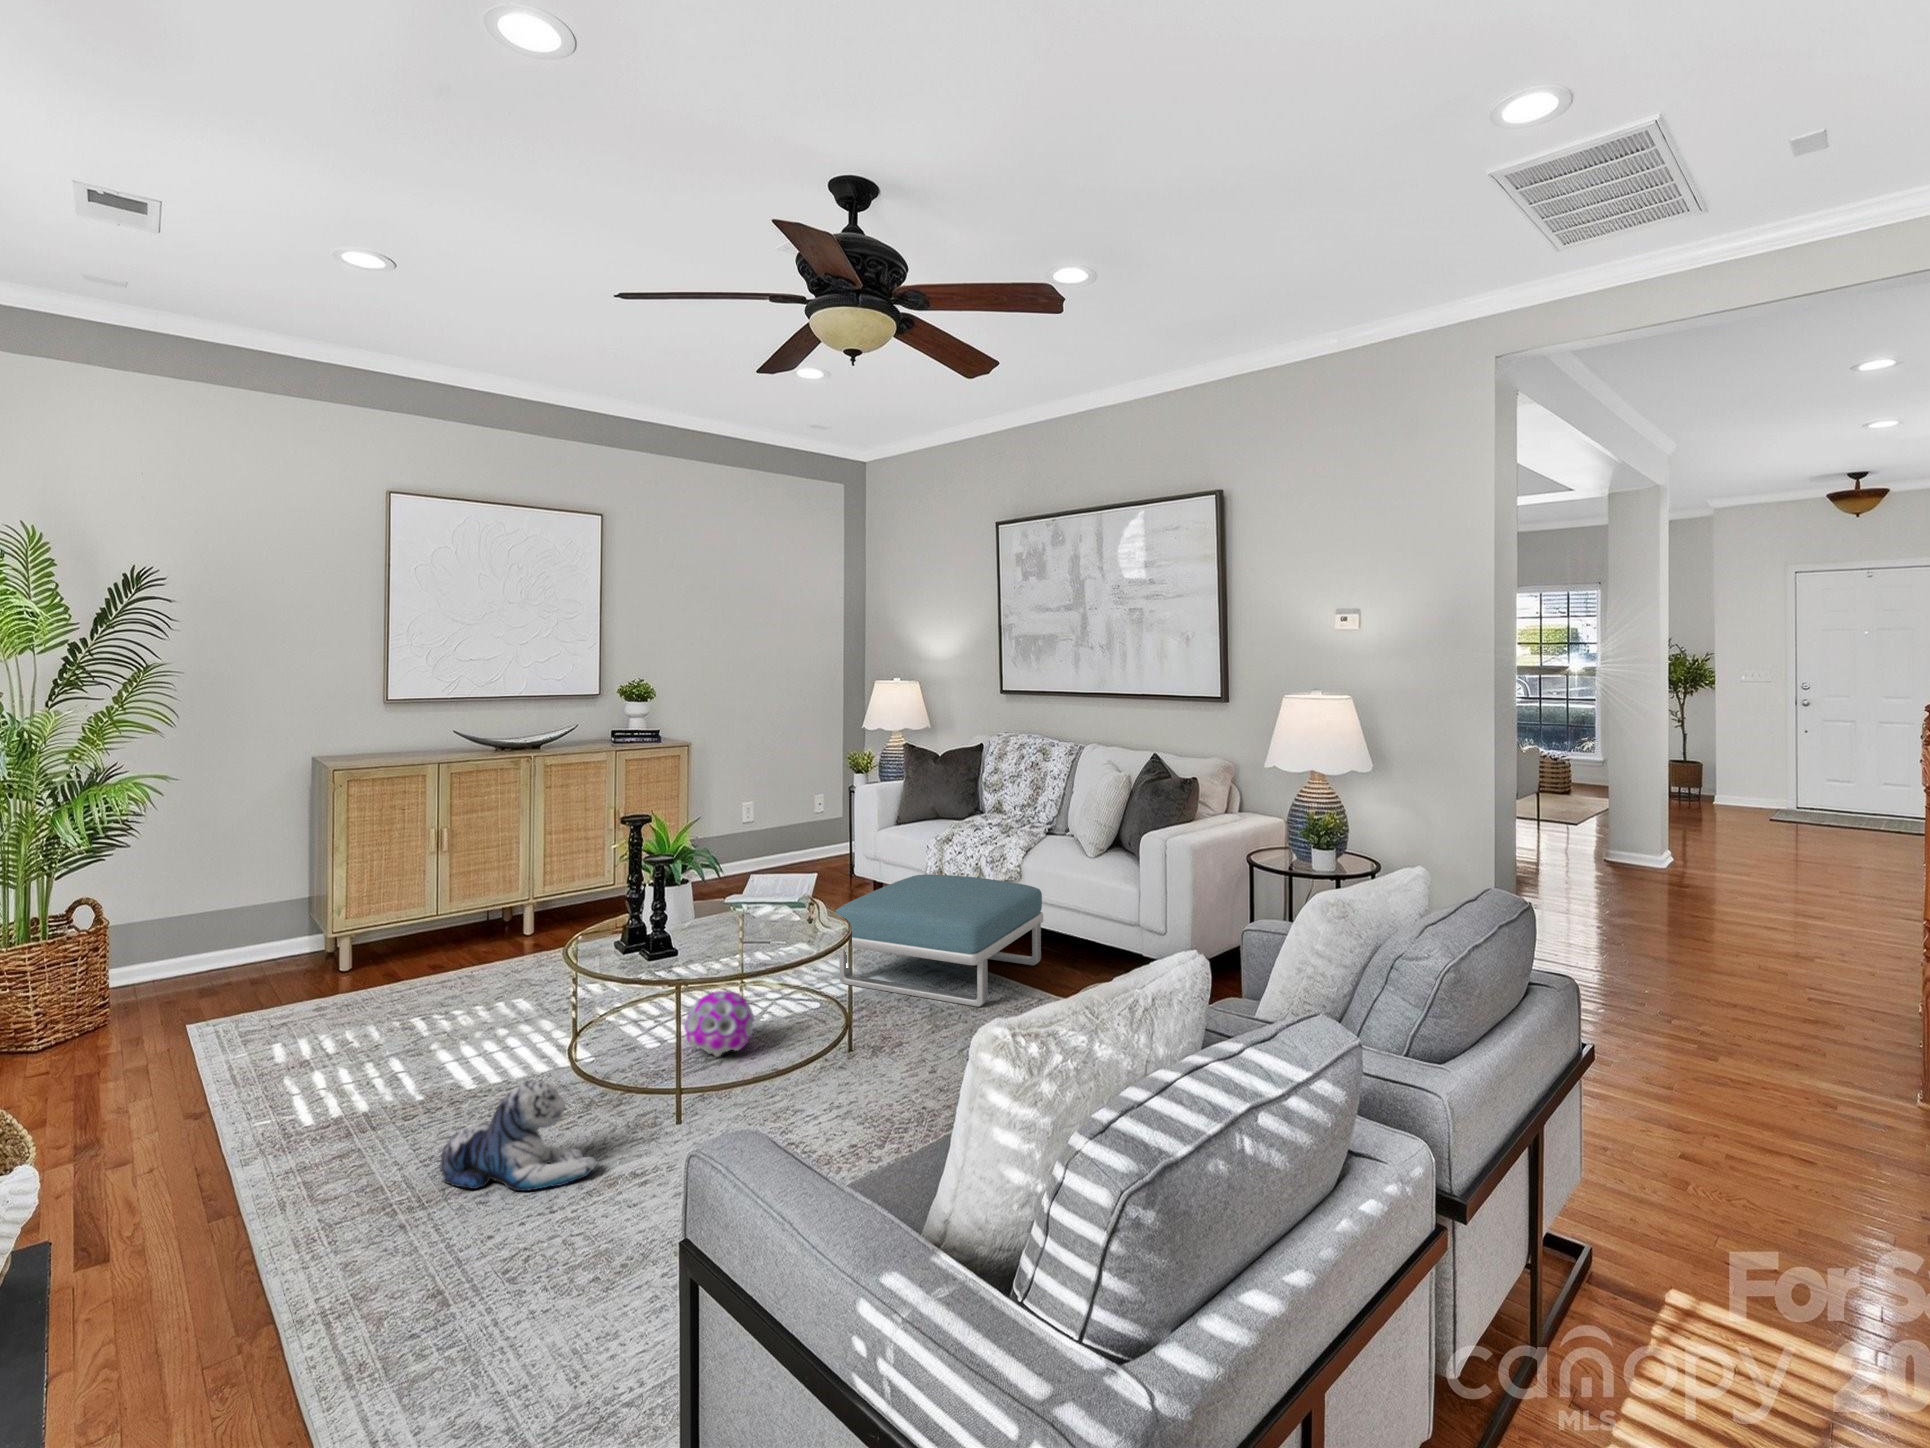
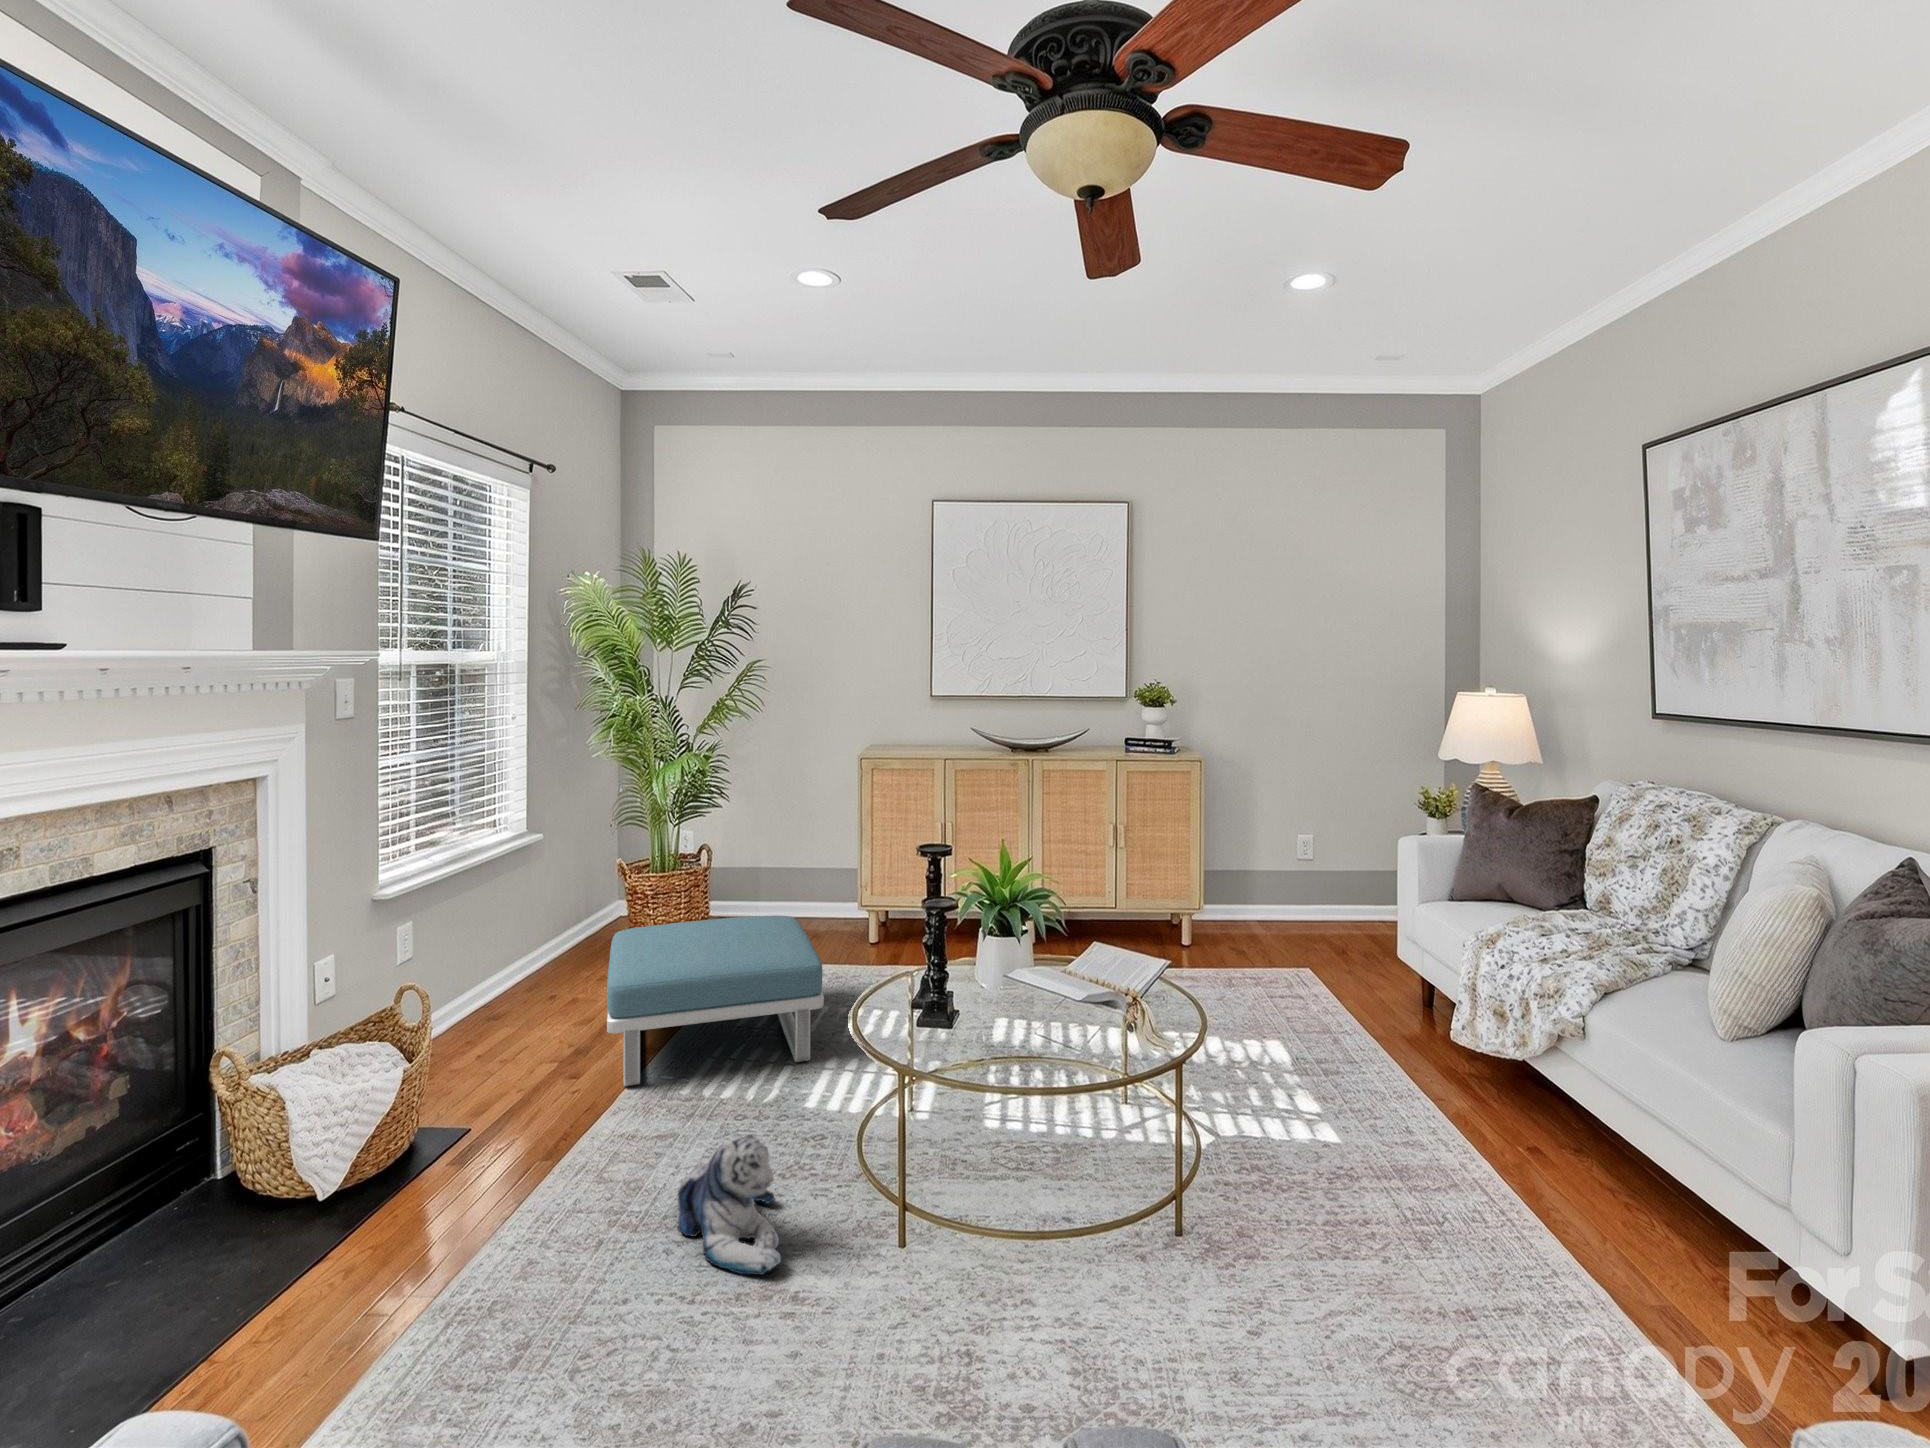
footstool: present [836,874,1043,1007] -> present [607,915,824,1086]
decorative ball: present [685,991,754,1057] -> none [990,1085,1076,1172]

